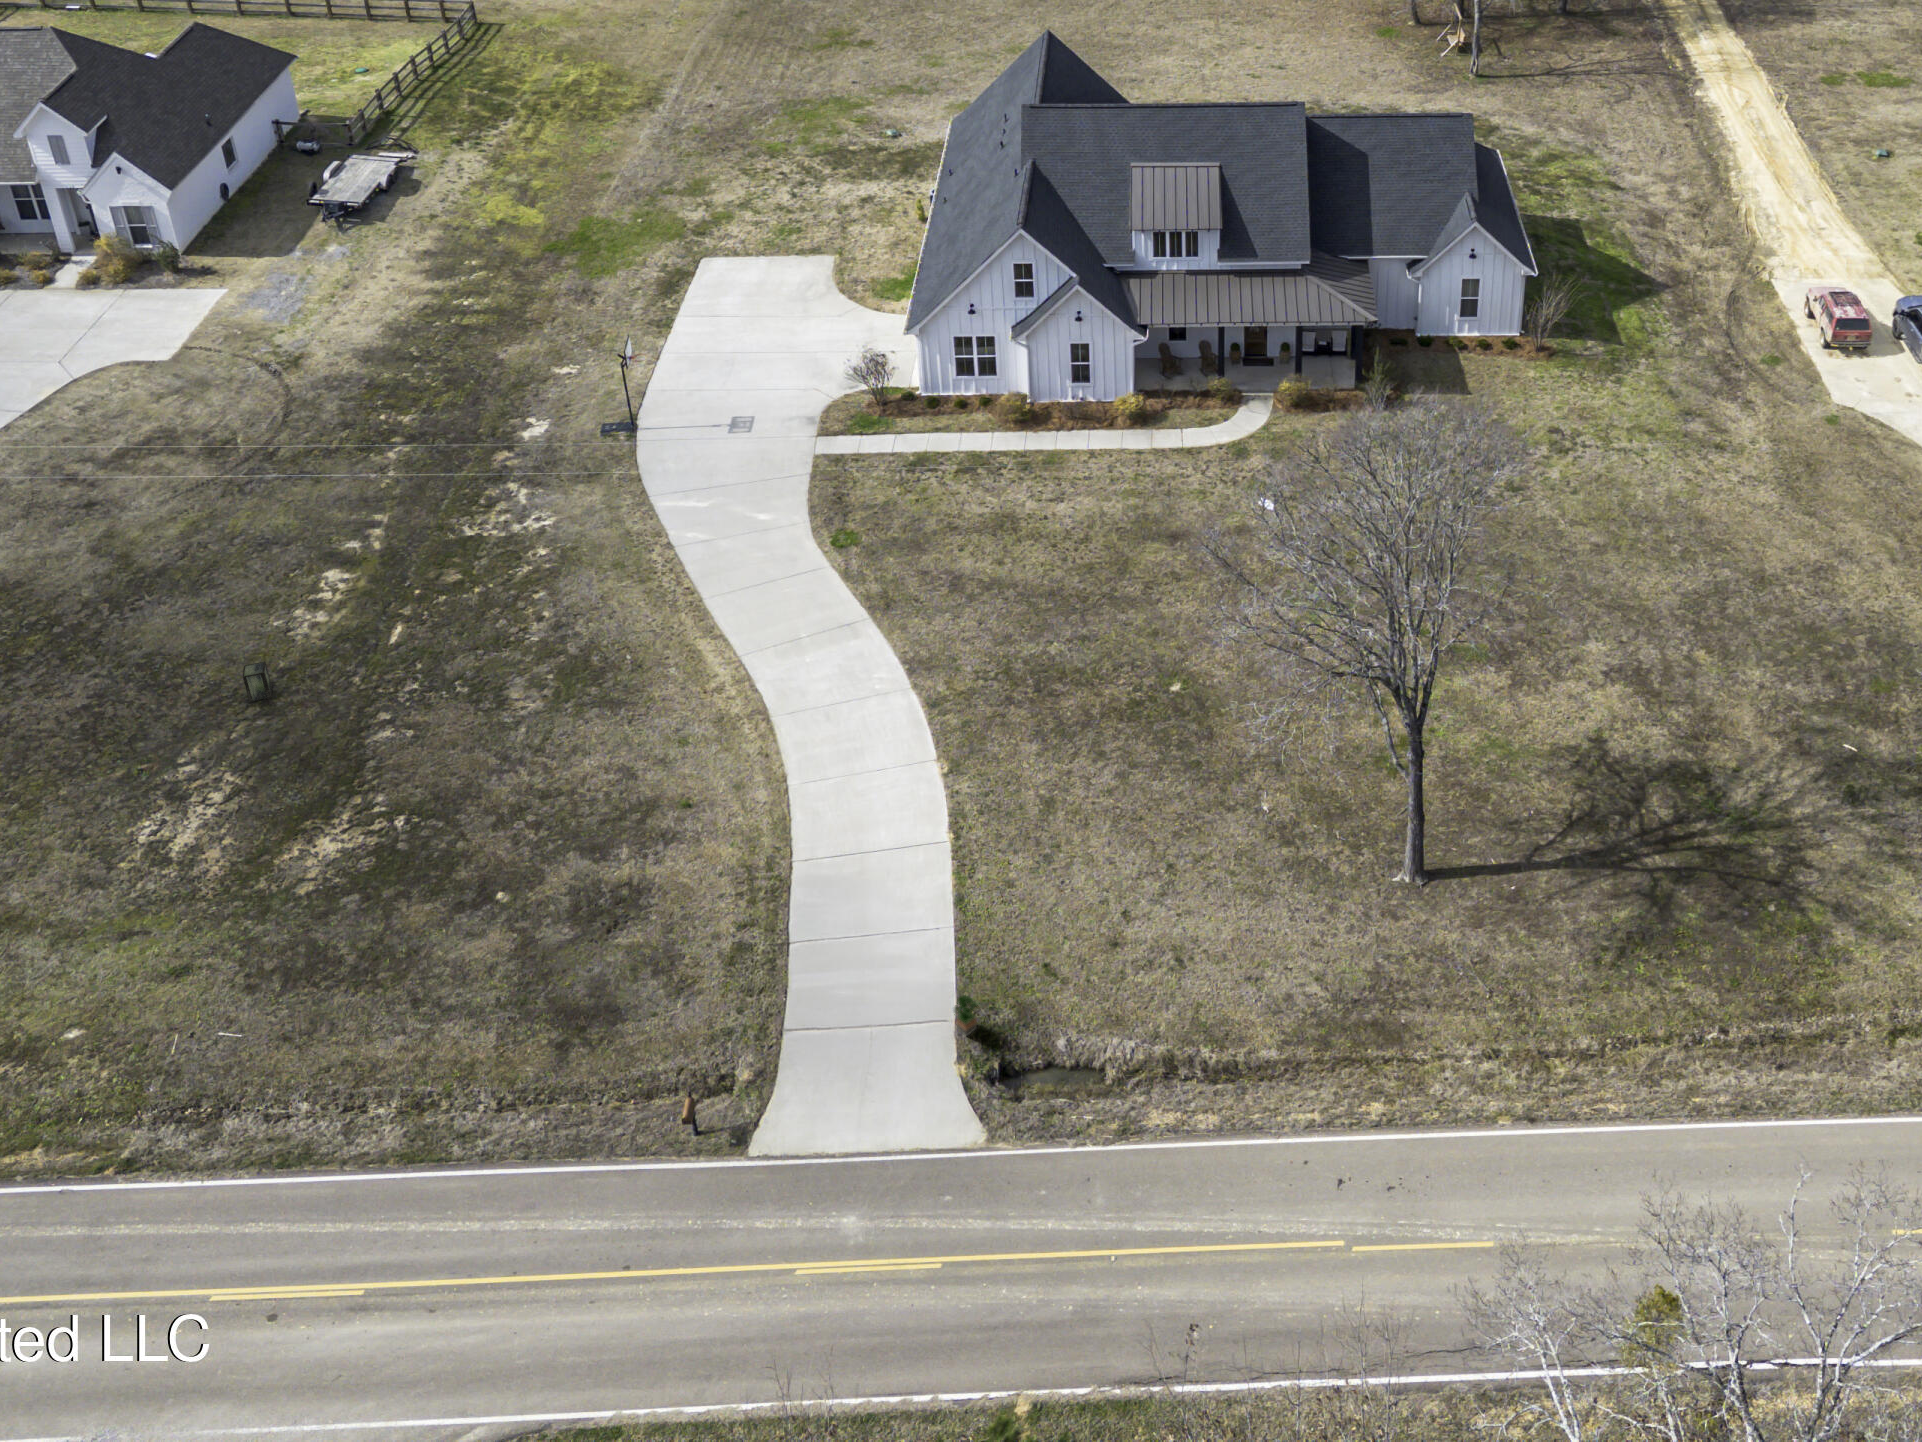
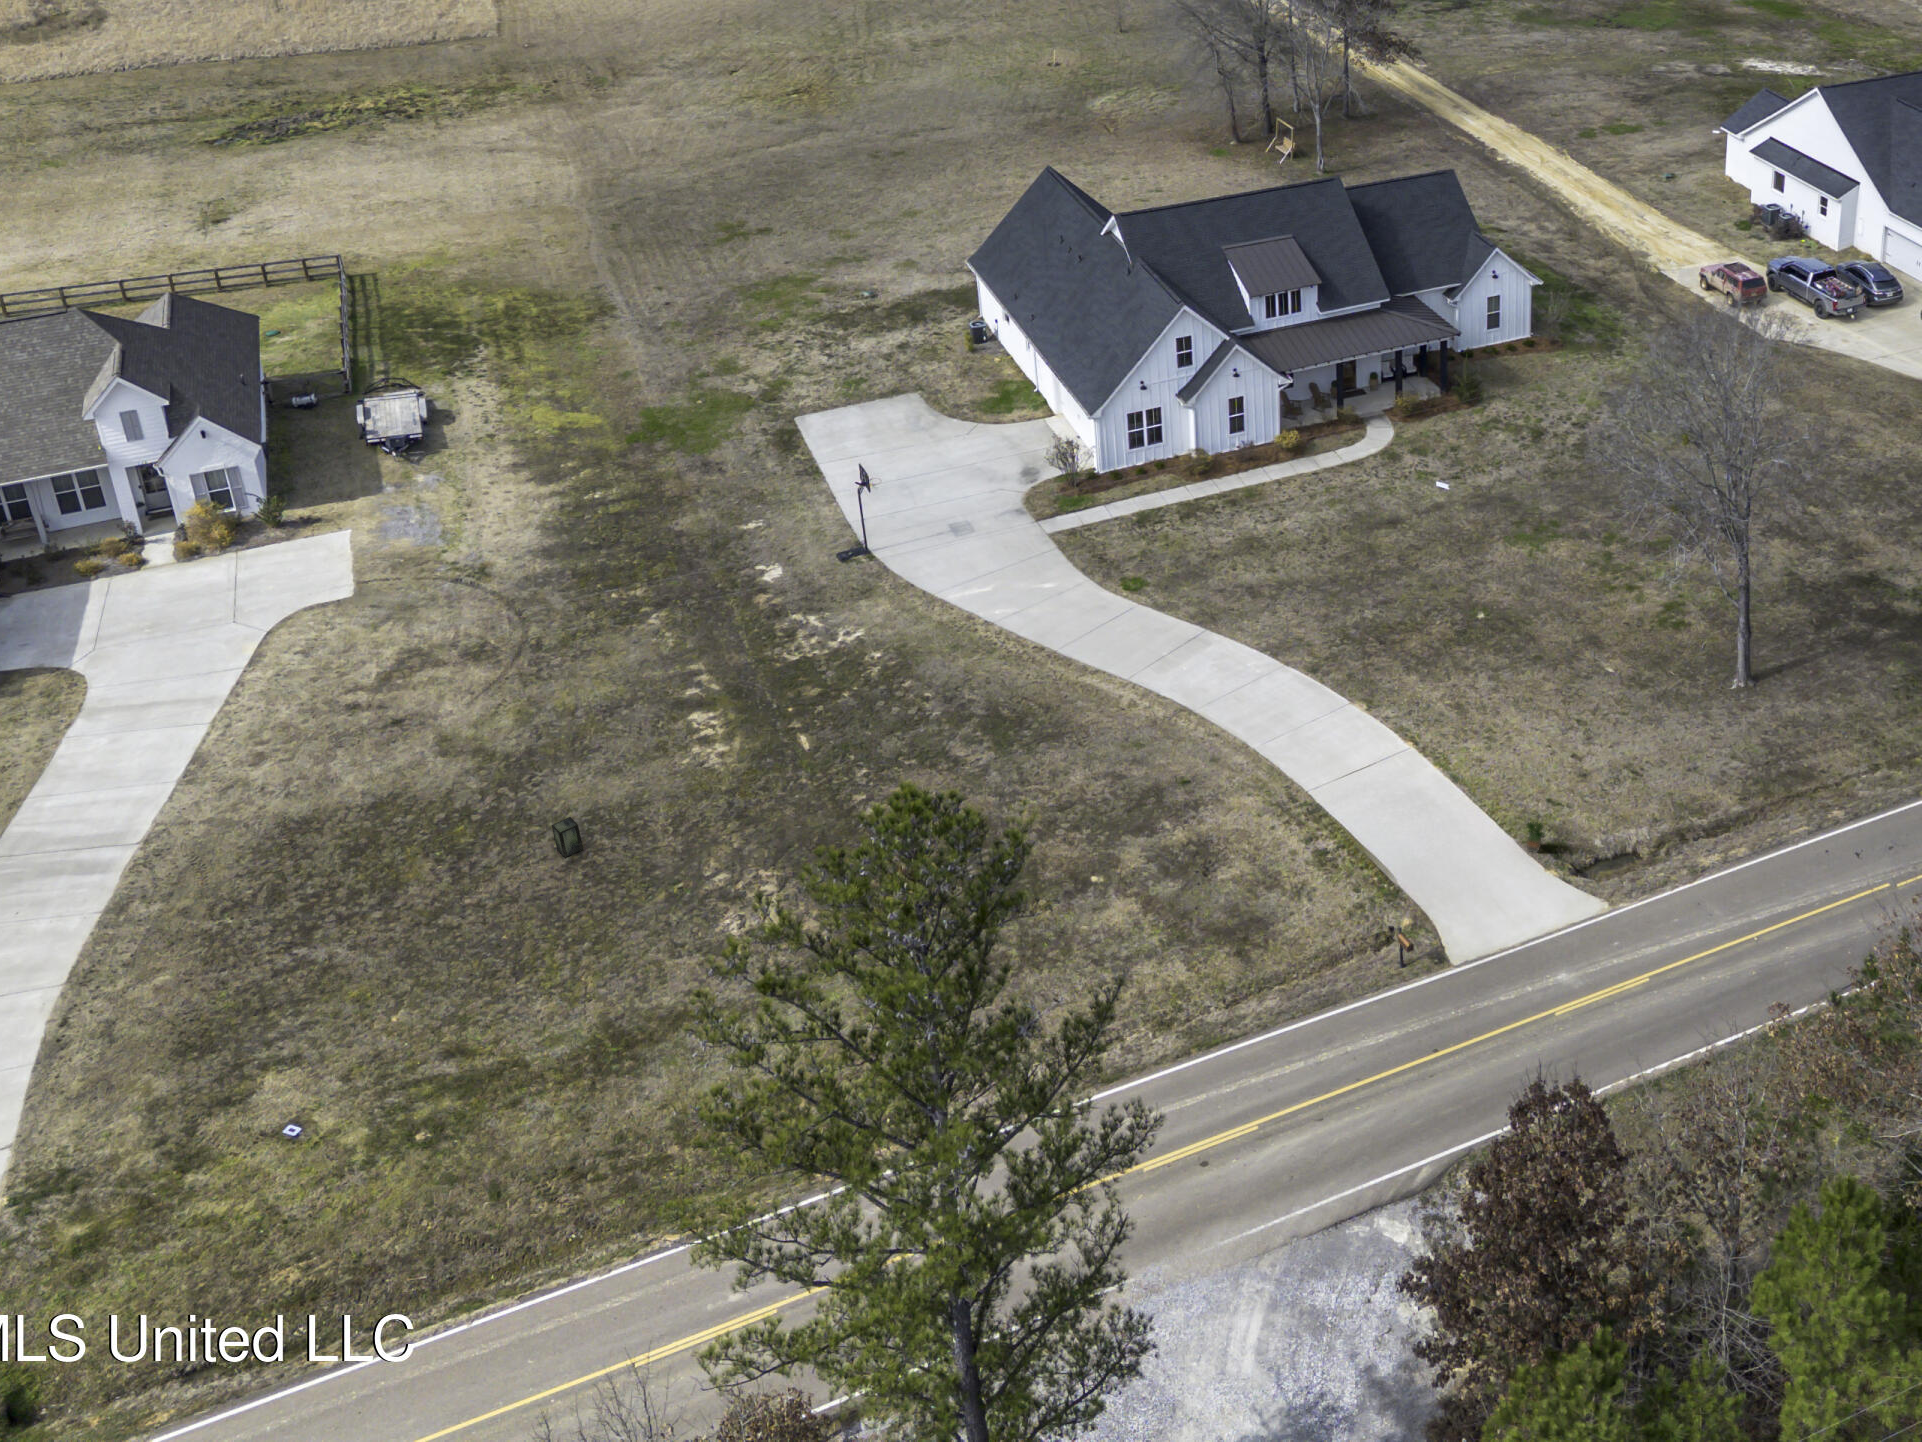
storage box: present [243,662,272,703] -> present [552,817,583,858]

